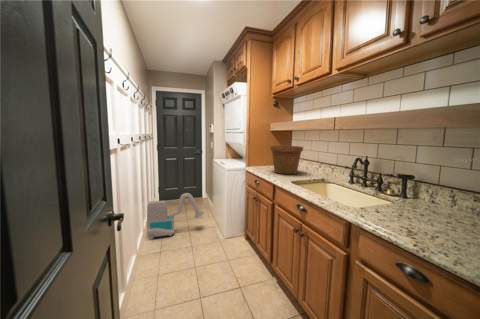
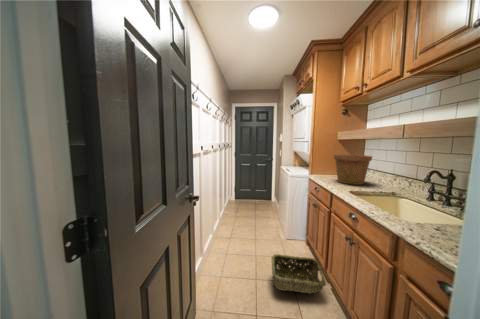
vacuum cleaner: present [147,193,204,239] -> none [220,195,269,231]
woven basket: none [215,251,271,292] -> present [271,254,326,294]

